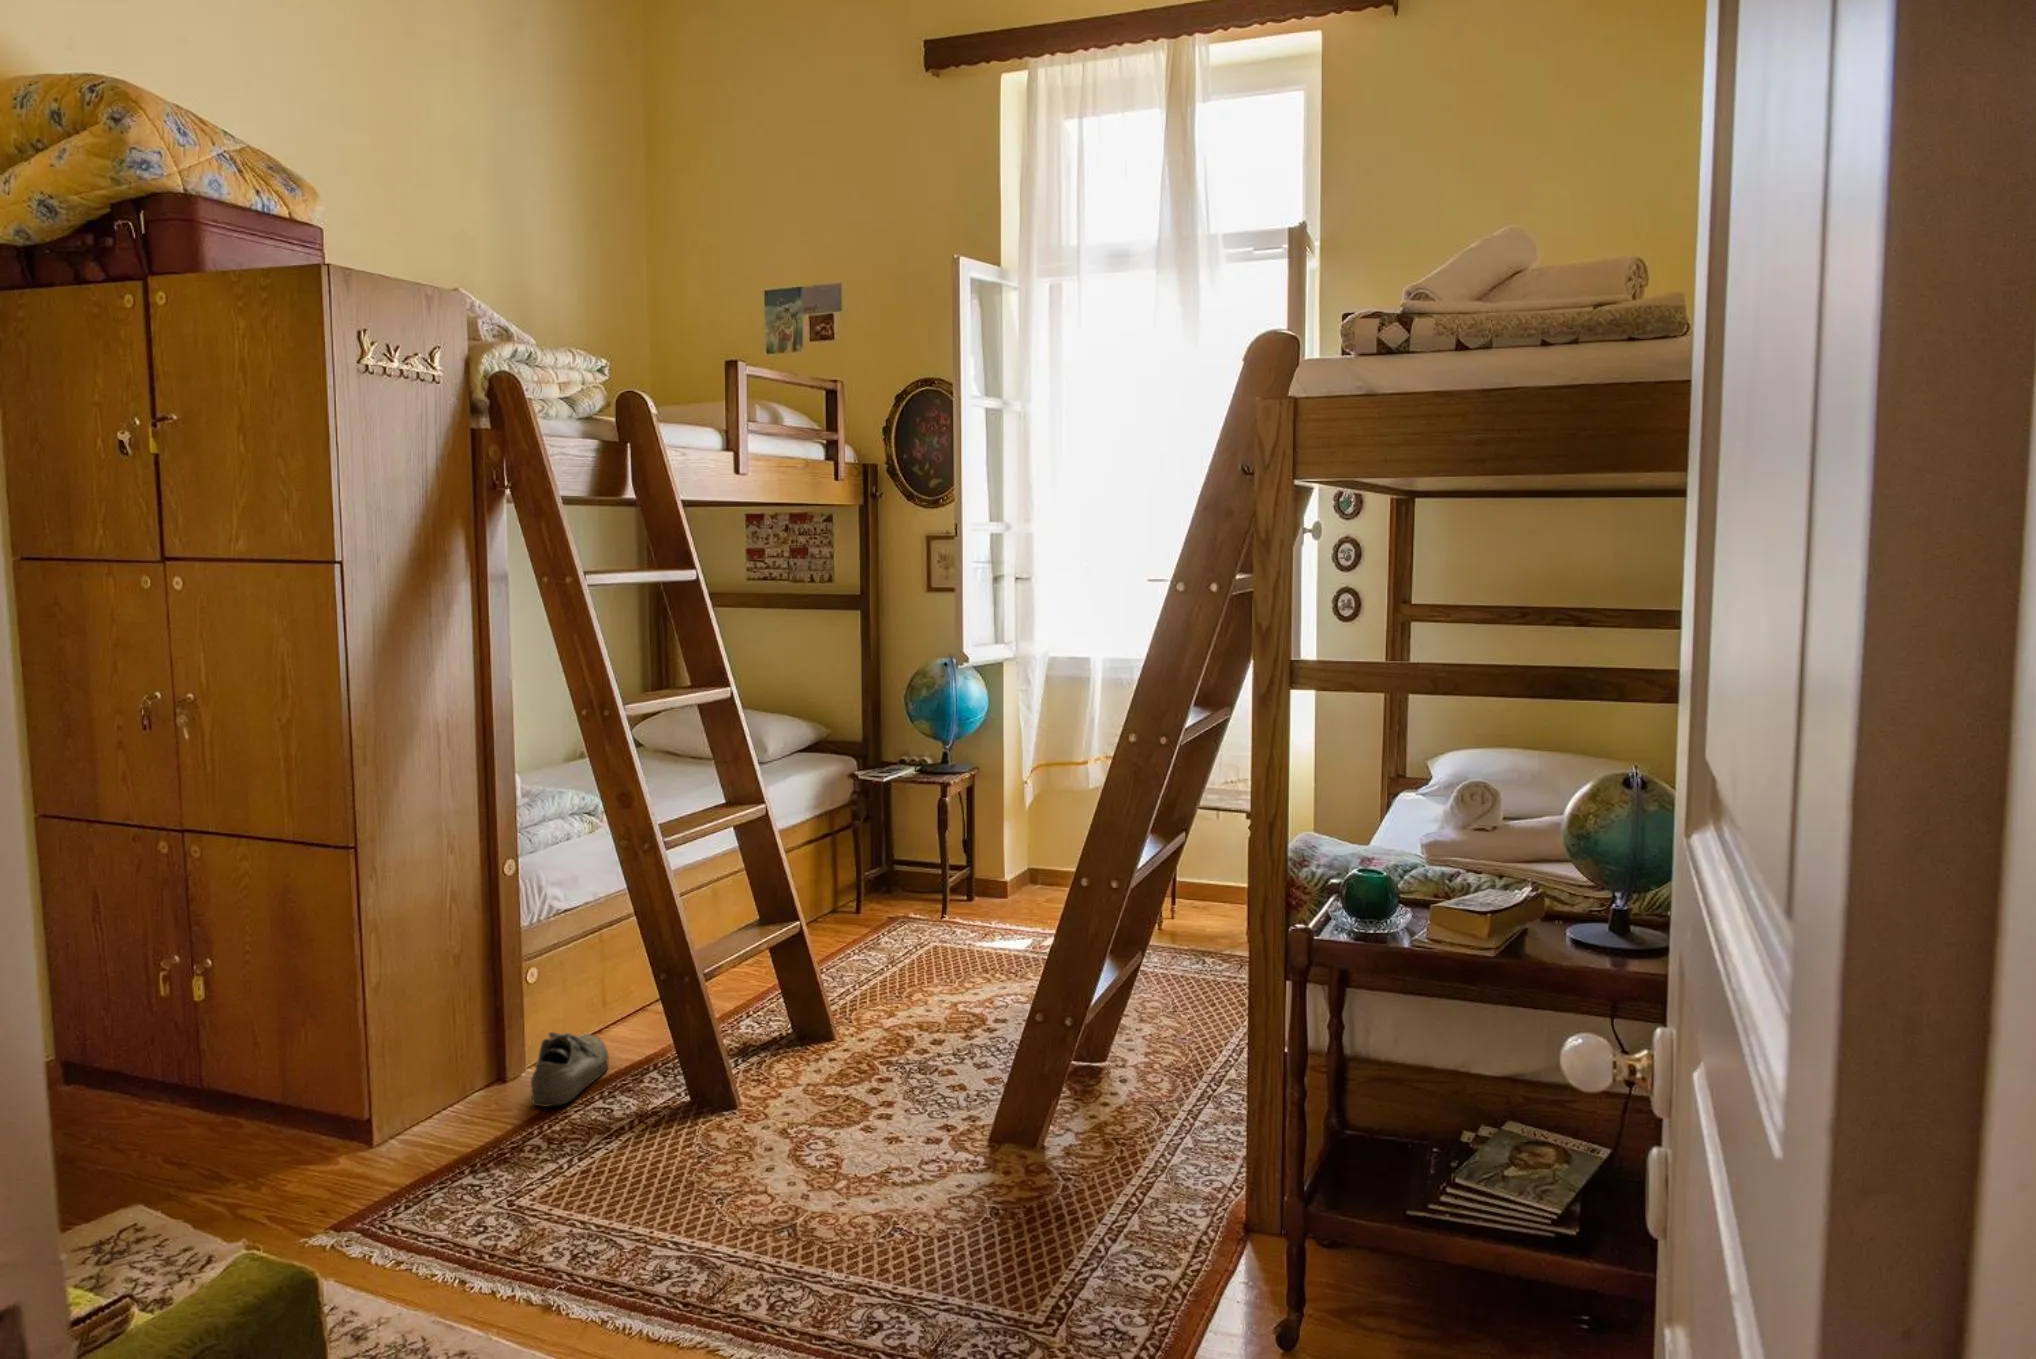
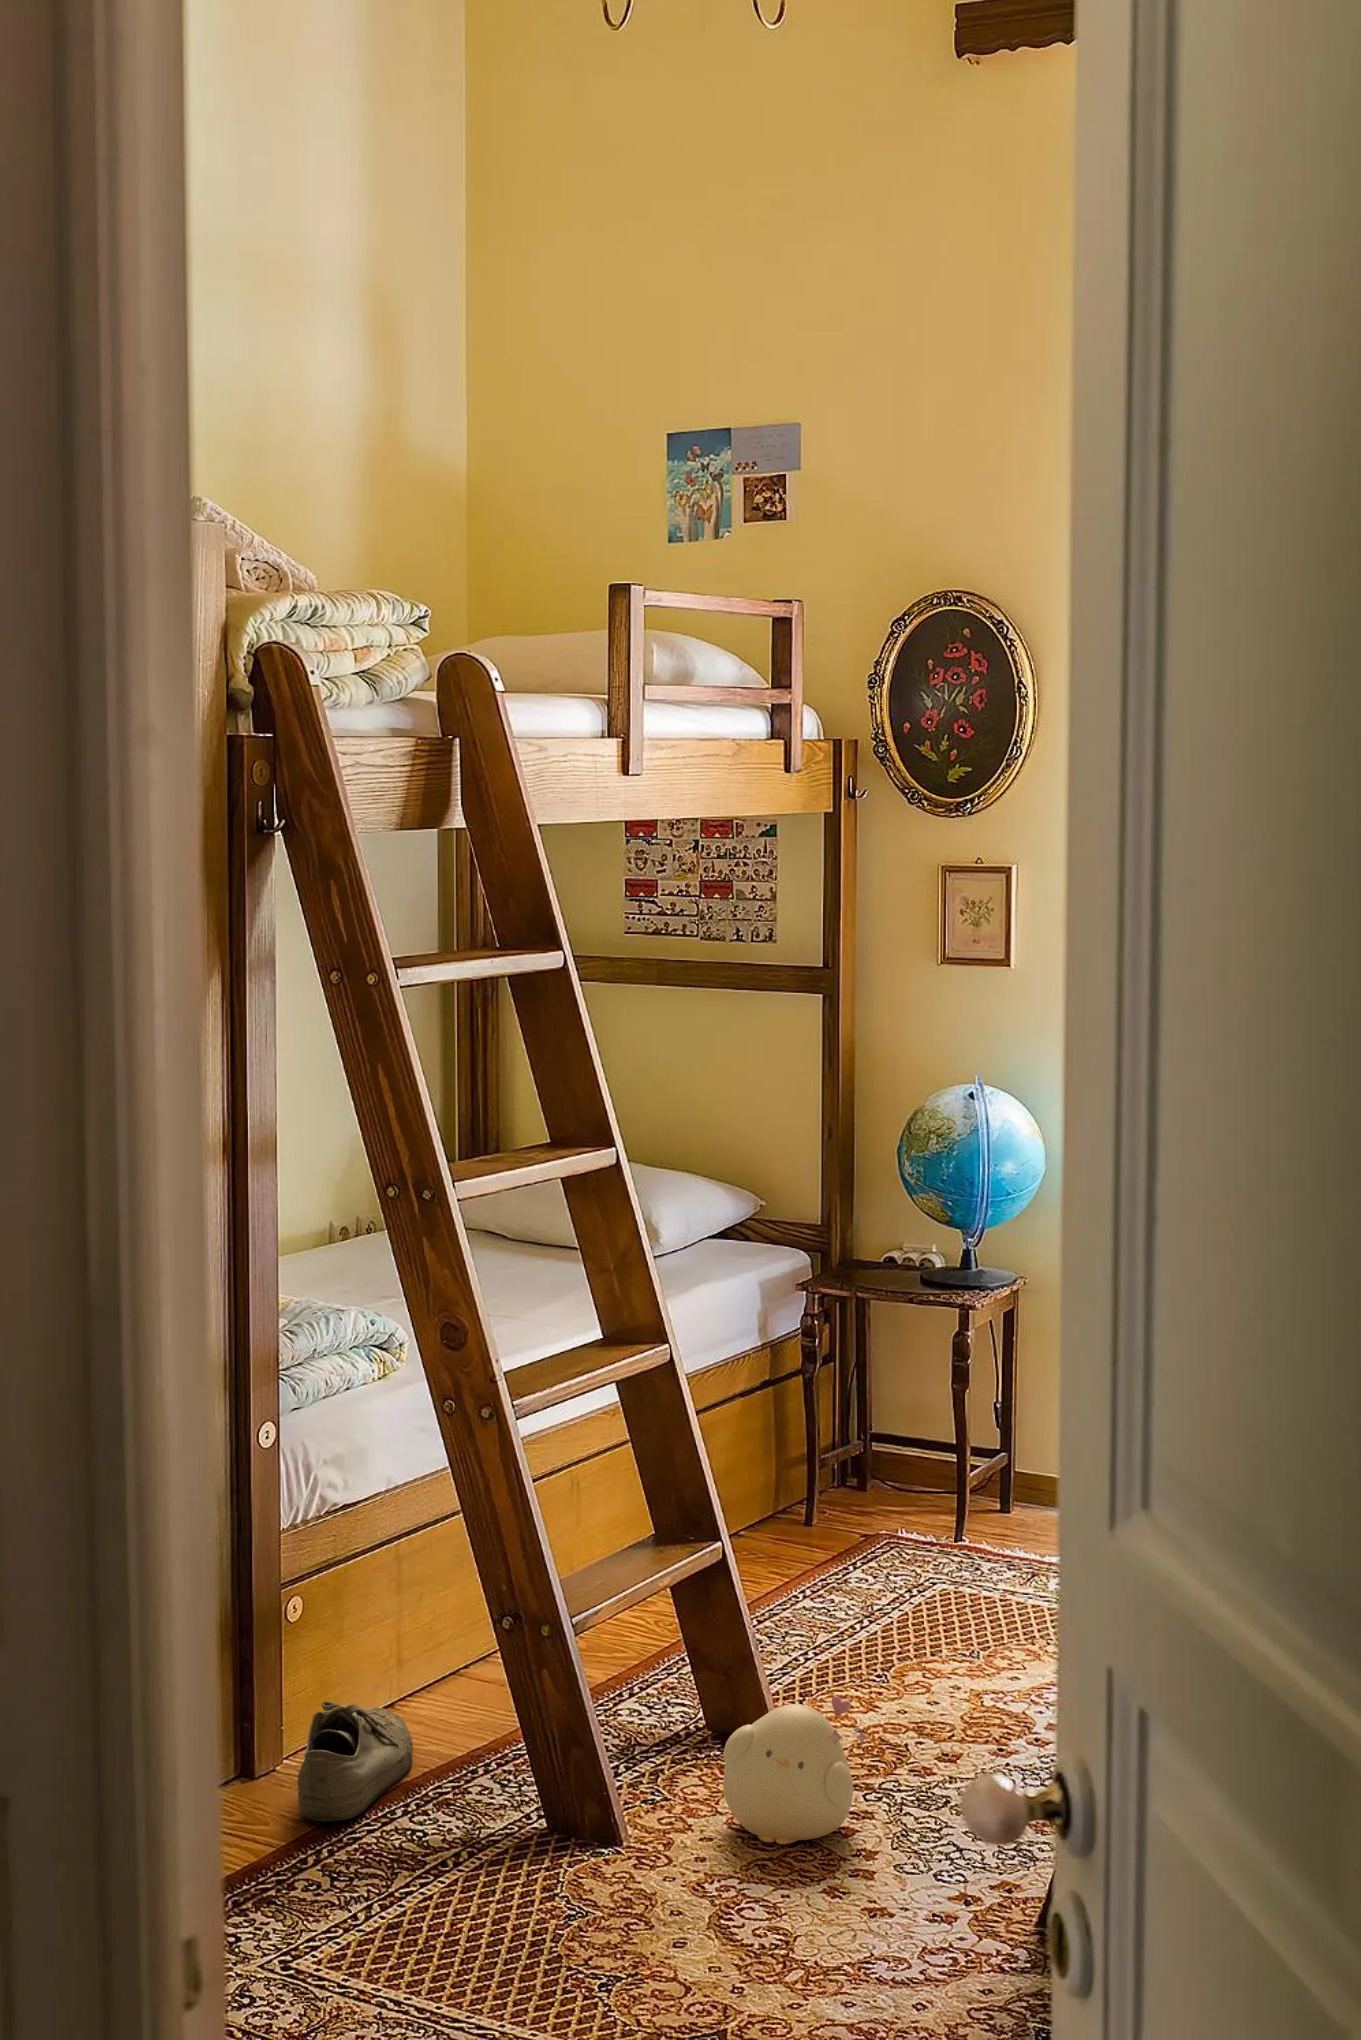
plush toy: none [800,1010,887,1102] -> present [723,1696,867,1844]

